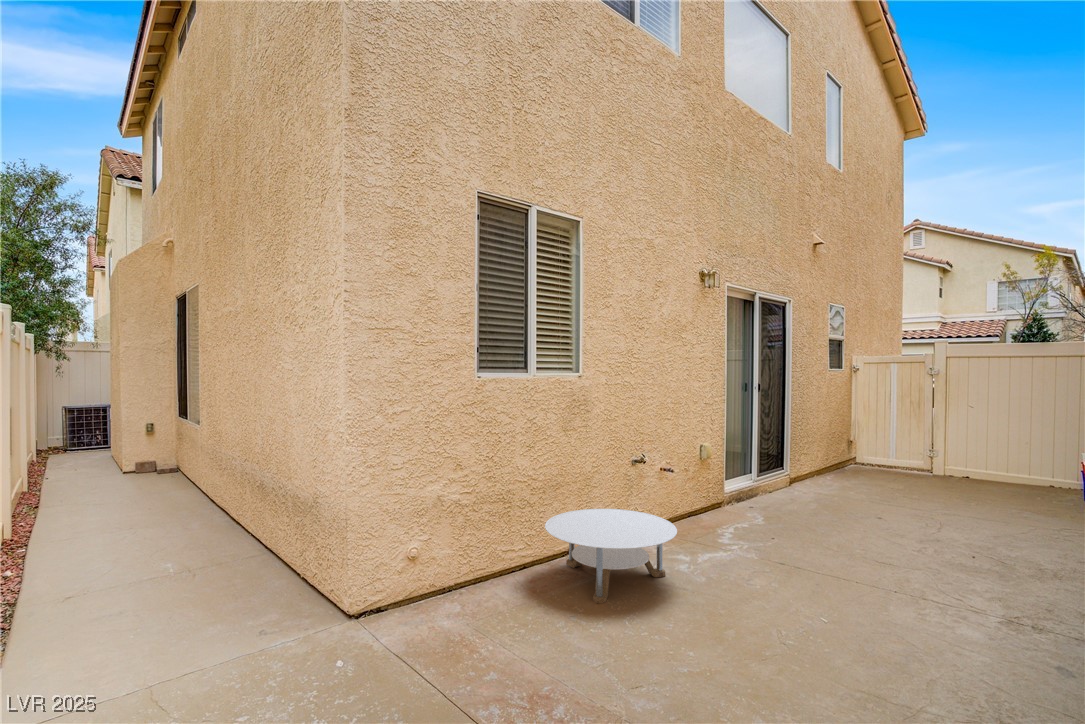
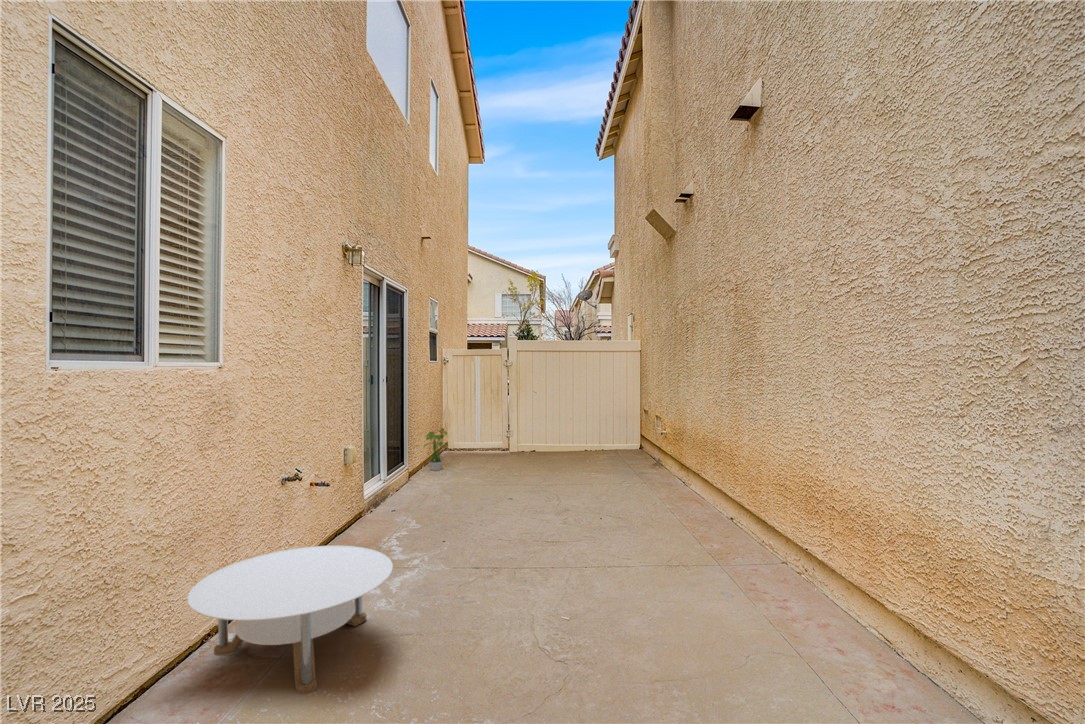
potted plant: none [811,439,842,481] -> present [424,431,447,471]

